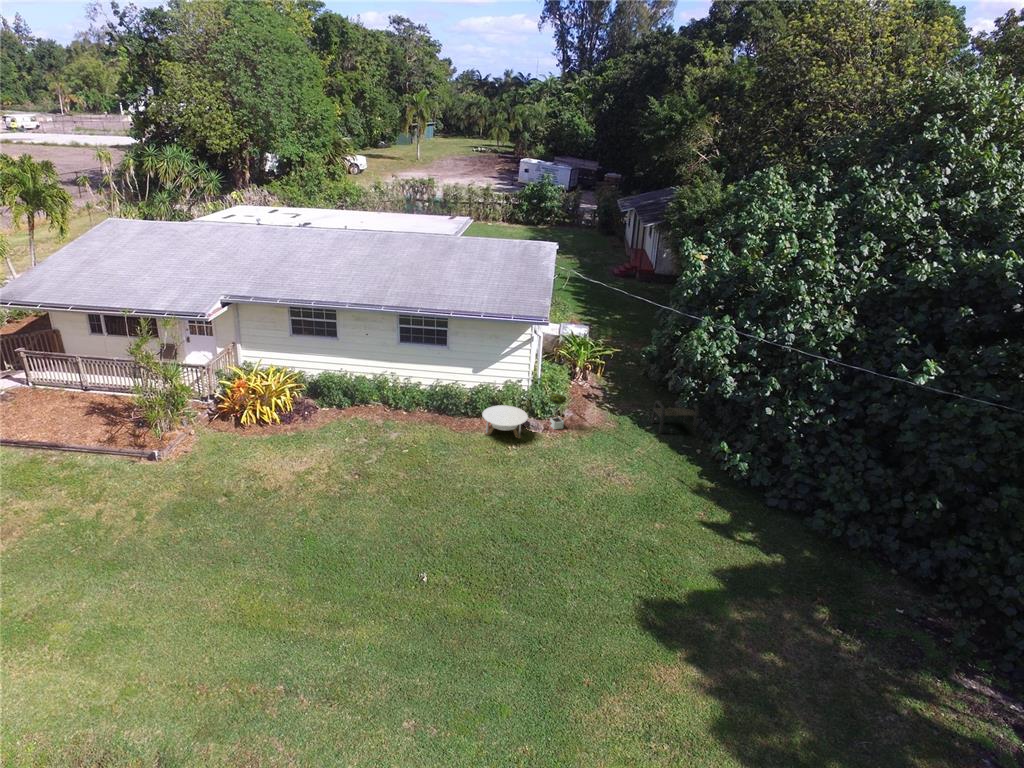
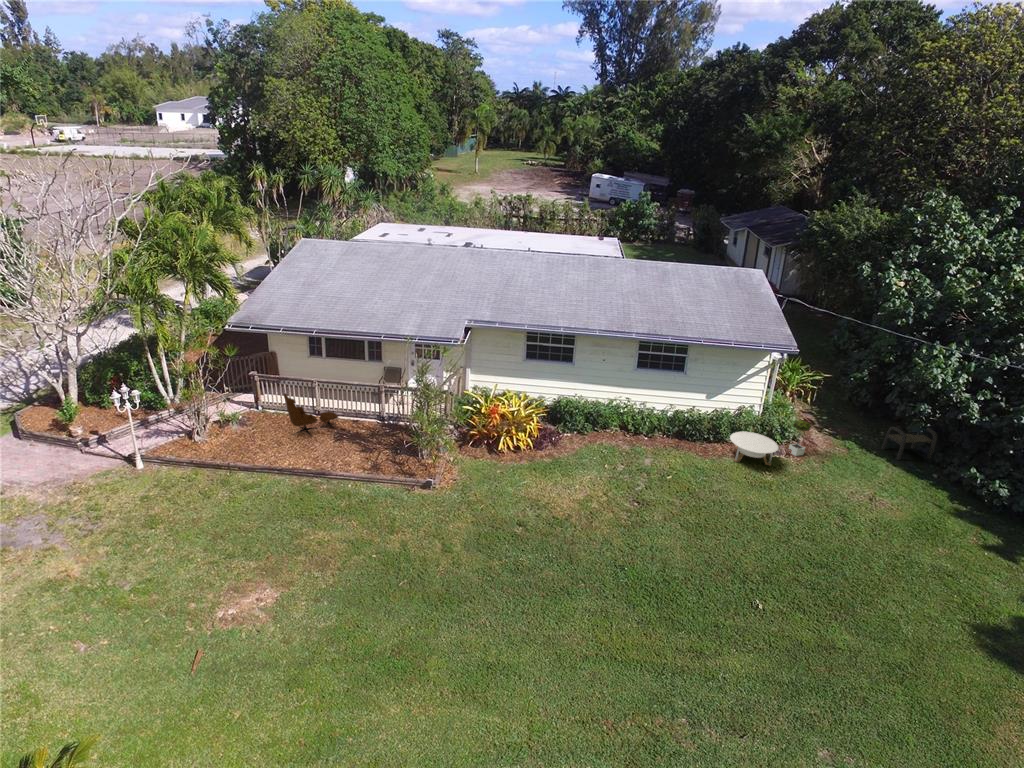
lounge chair: none [30,368,101,411] -> present [284,393,338,434]

